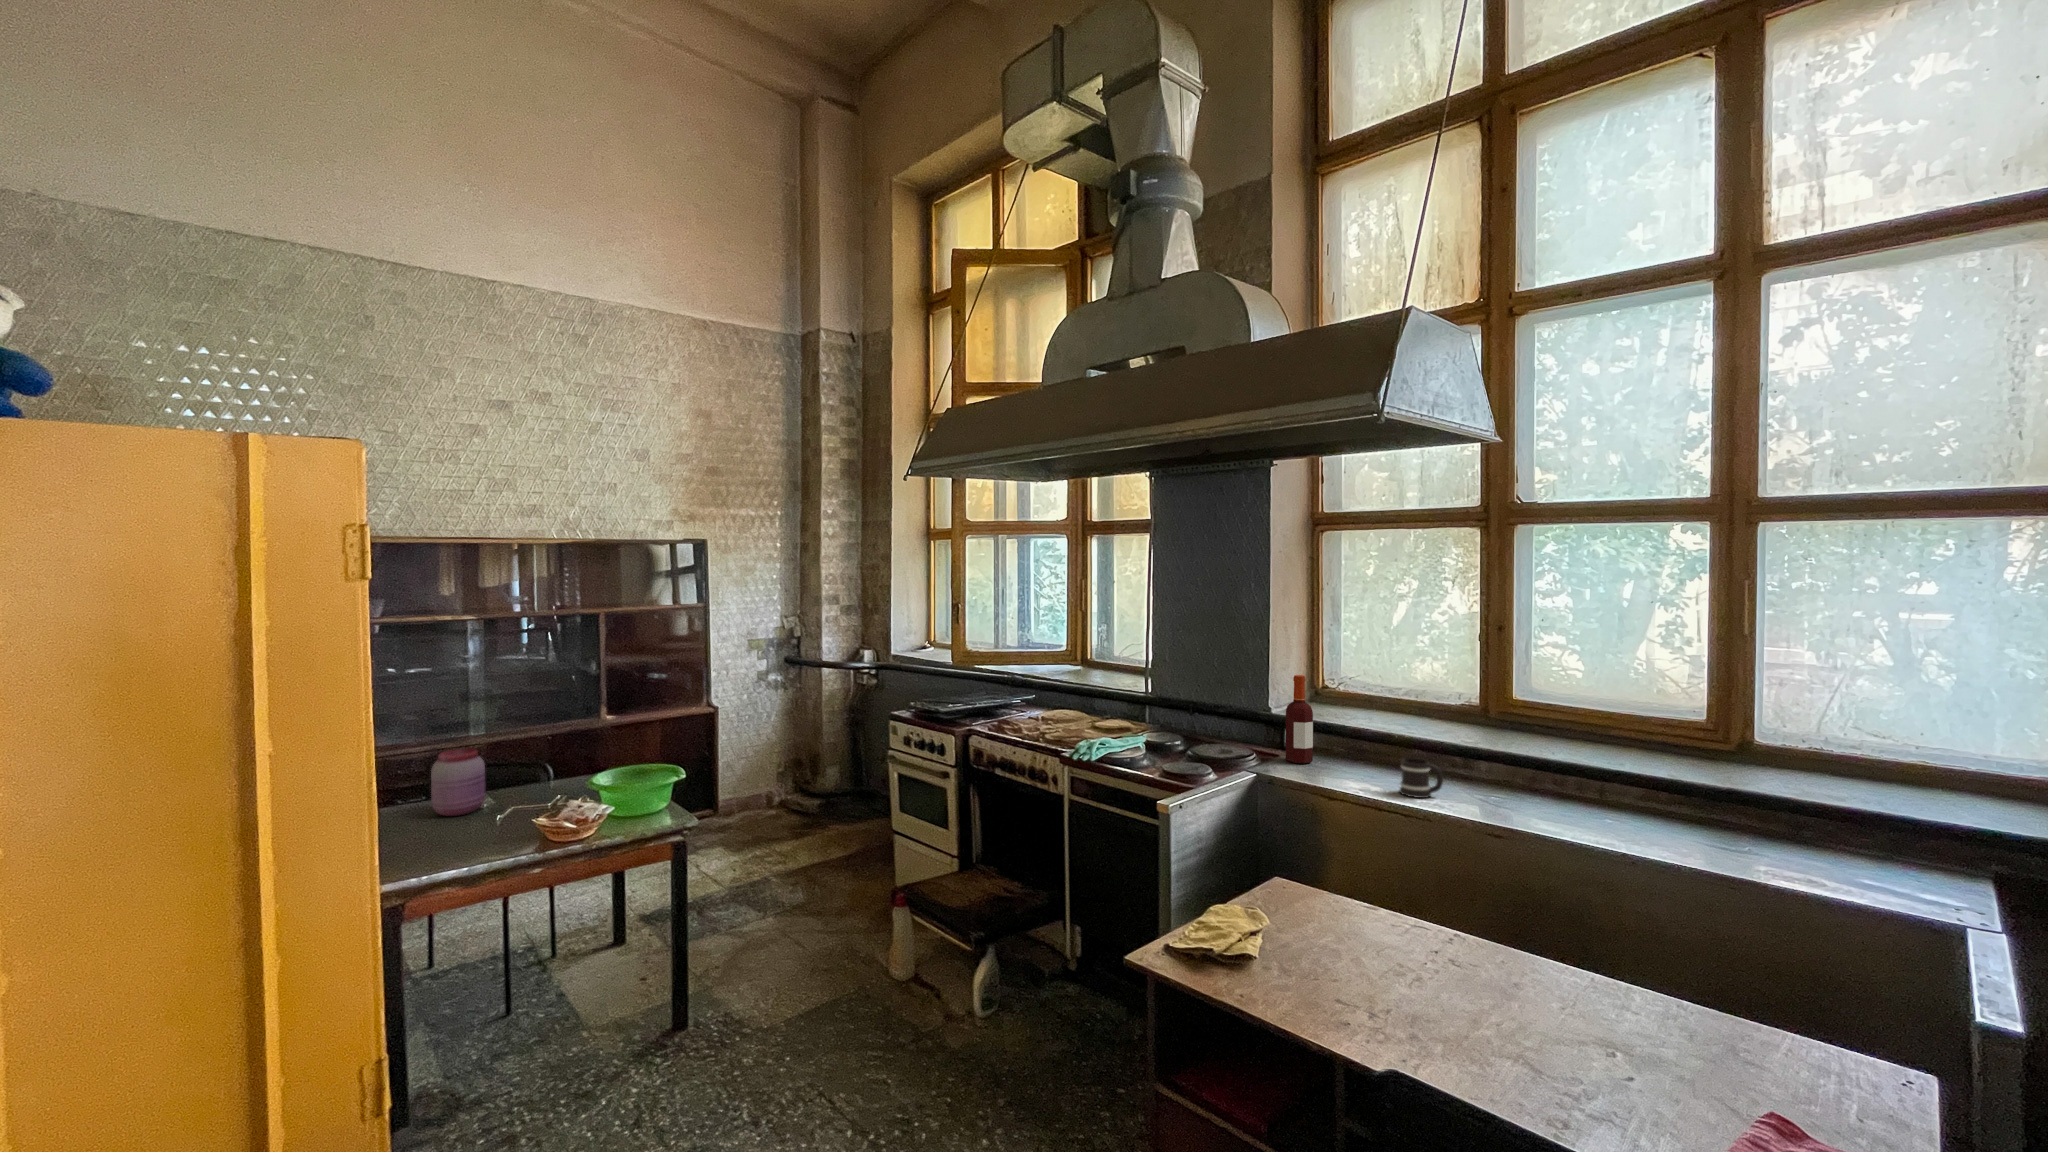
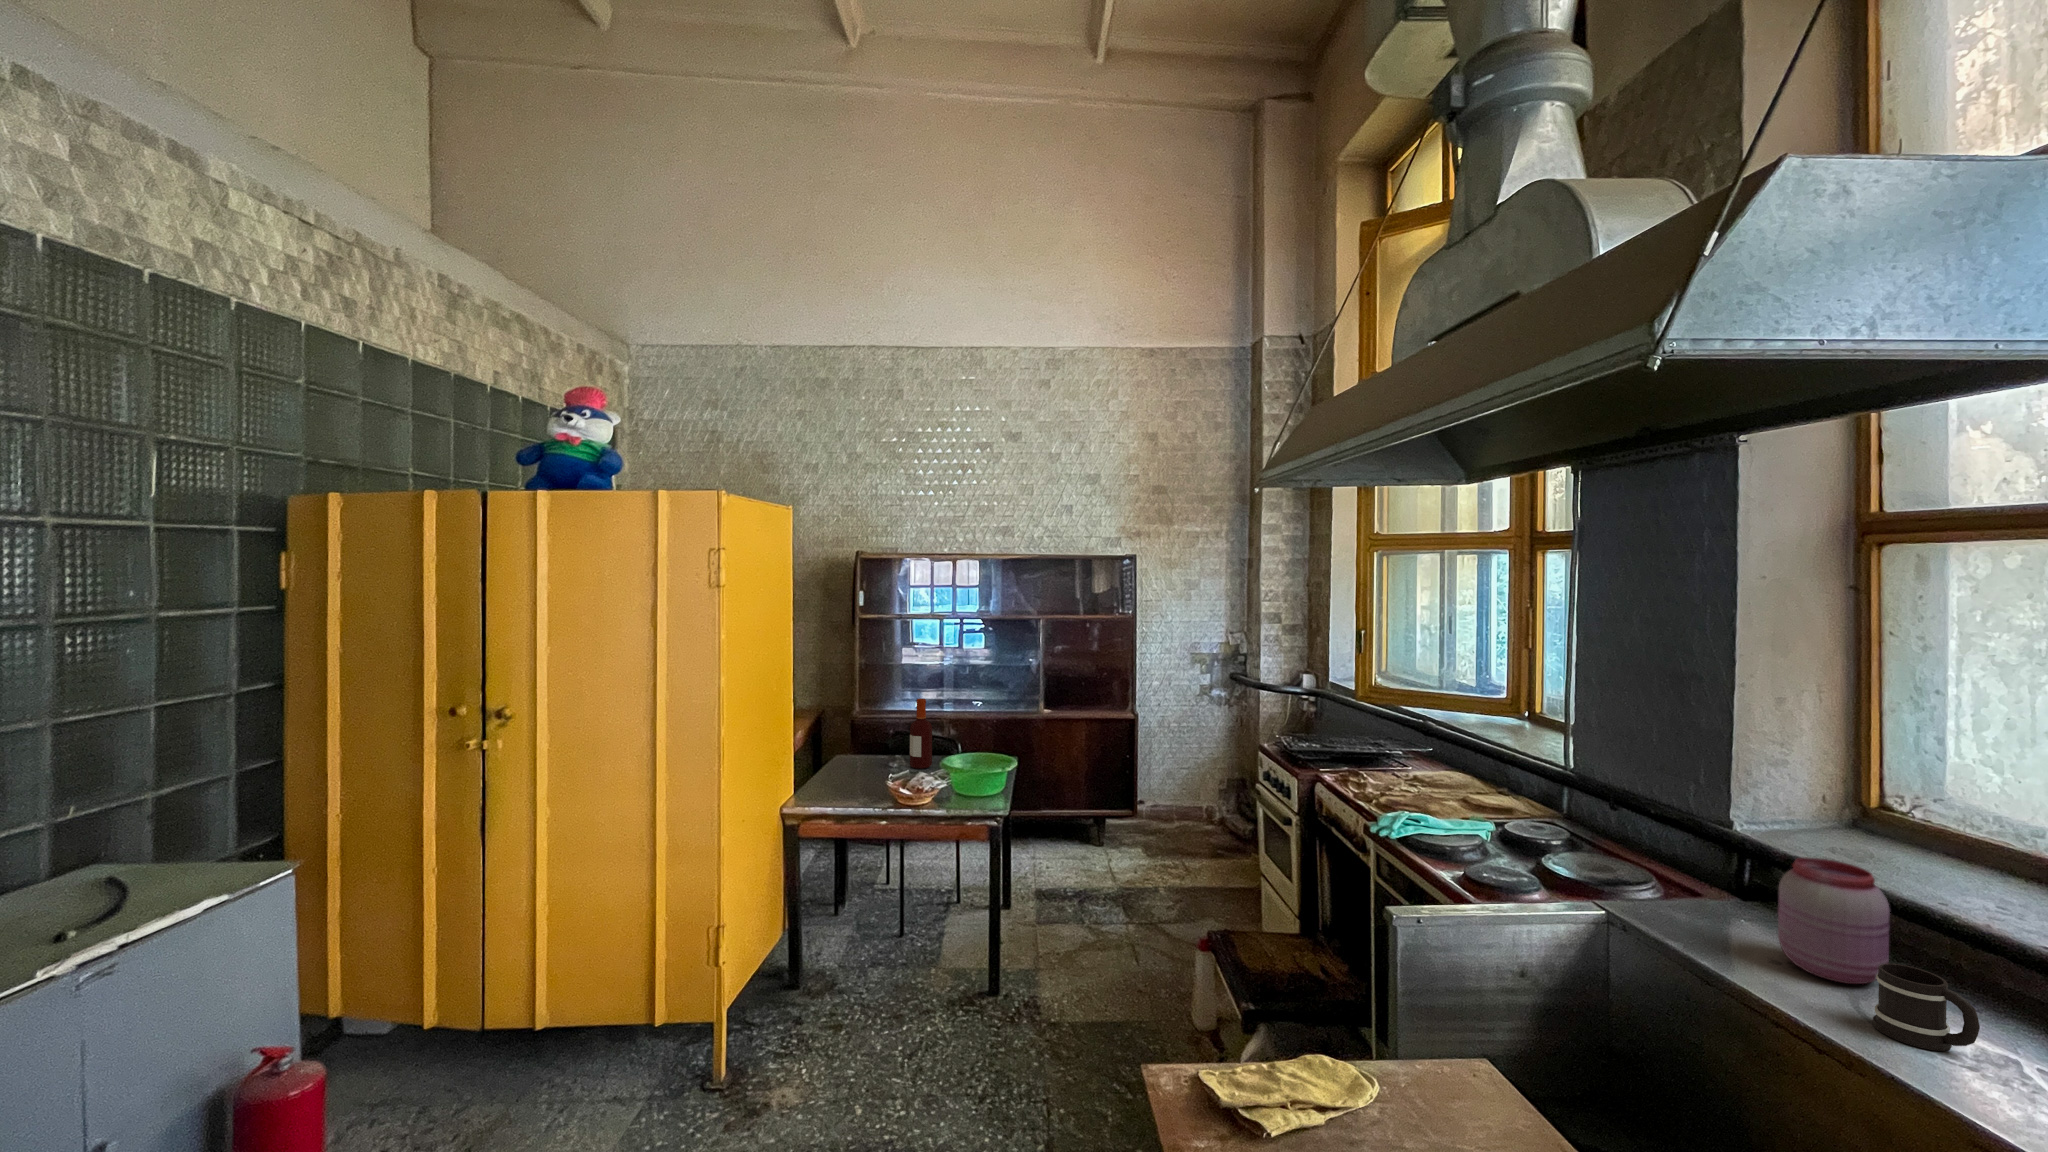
bottle: present [1286,675,1313,763] -> present [910,698,932,769]
jar: present [431,748,485,816] -> present [1778,857,1890,984]

